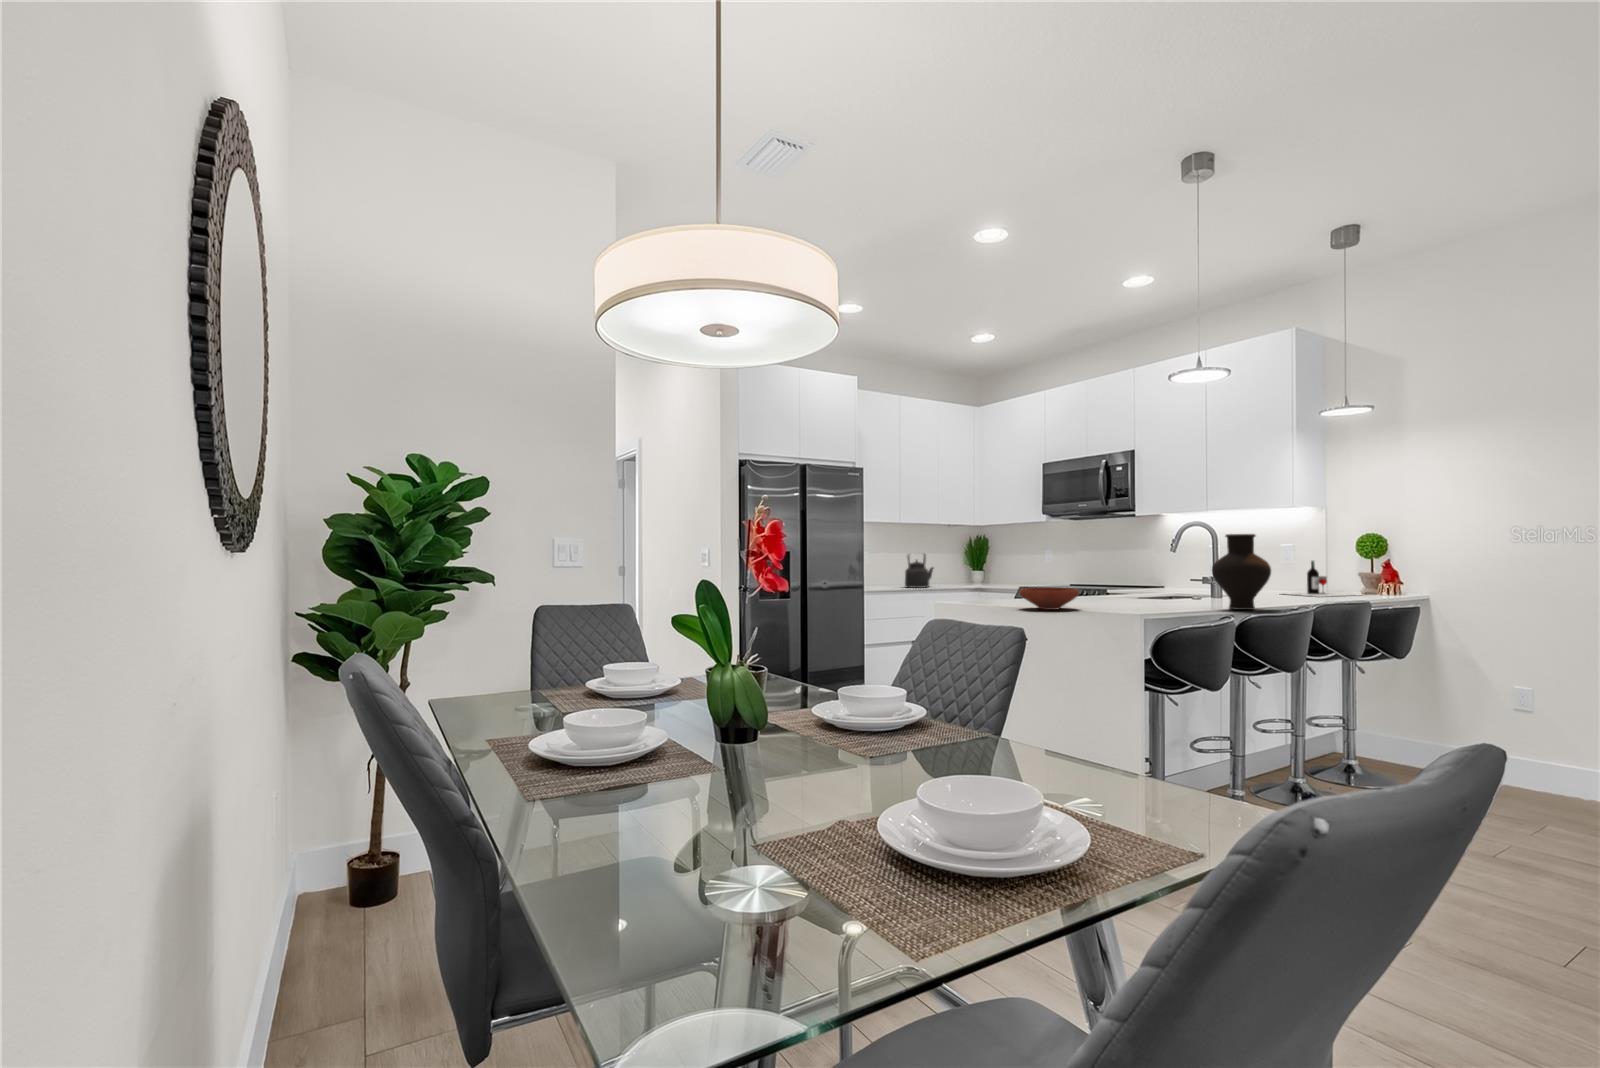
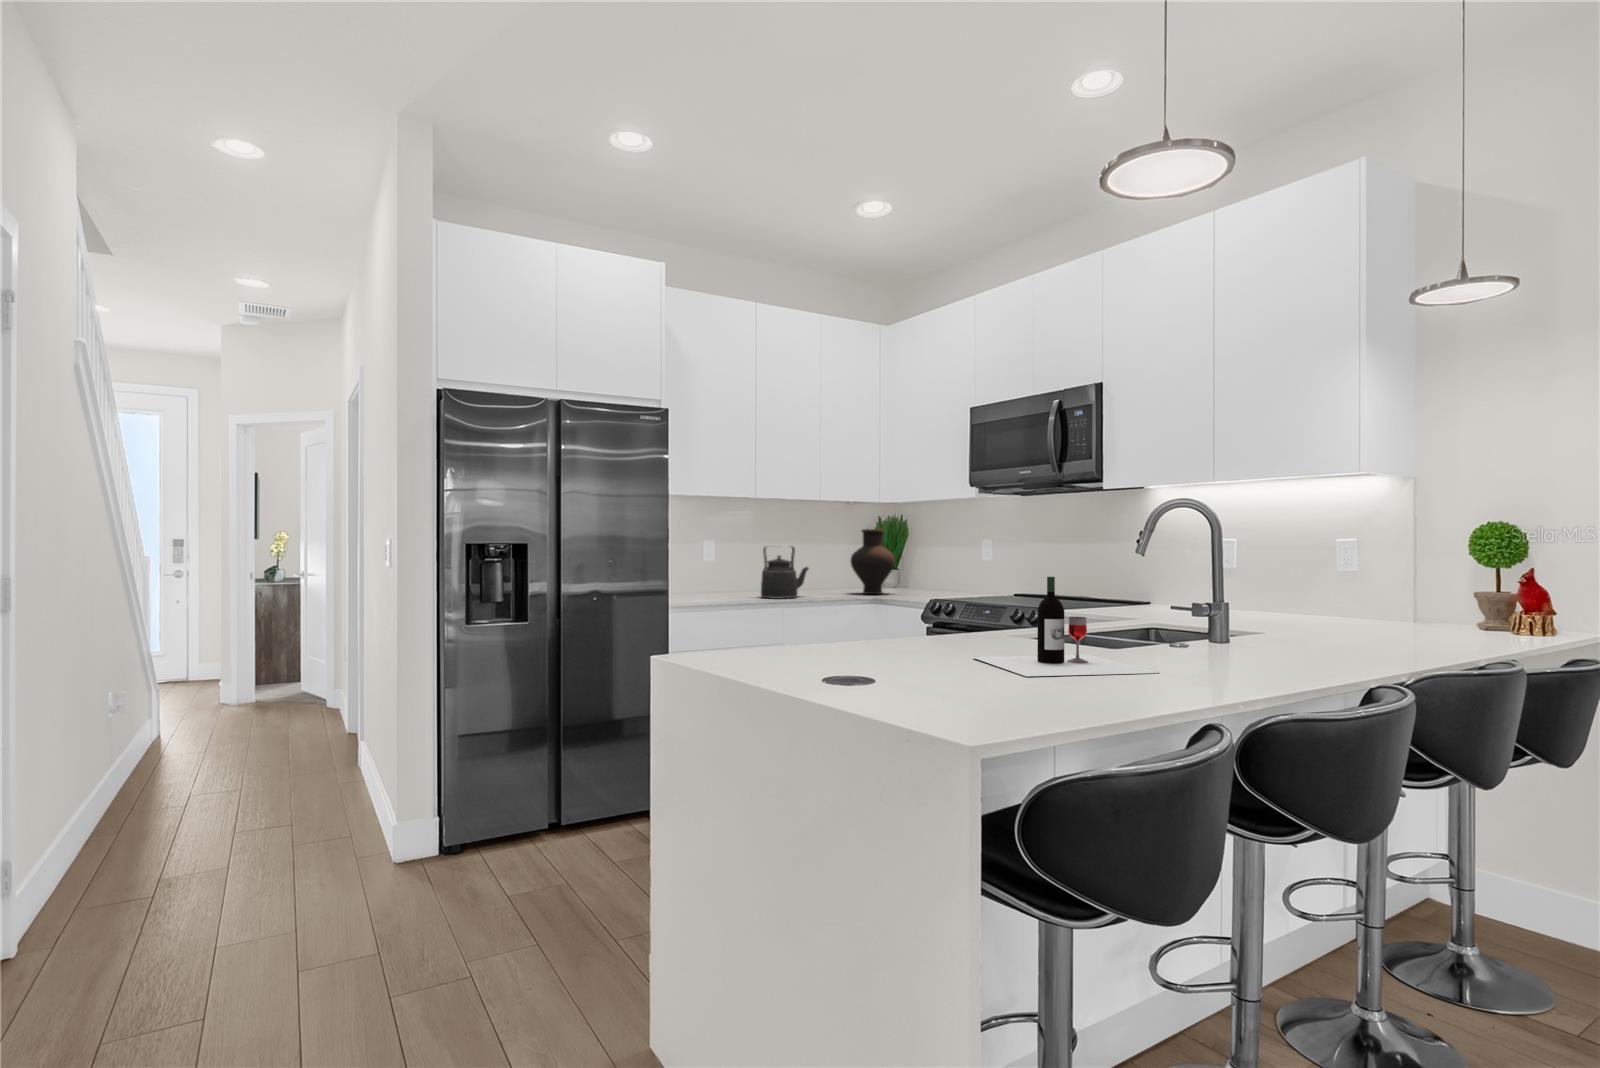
vase: present [1212,534,1271,610] -> present [851,529,895,594]
wine bottle: present [1290,561,1350,597] -> present [973,577,1158,676]
bowl: present [1020,588,1079,610] -> none [818,609,931,654]

